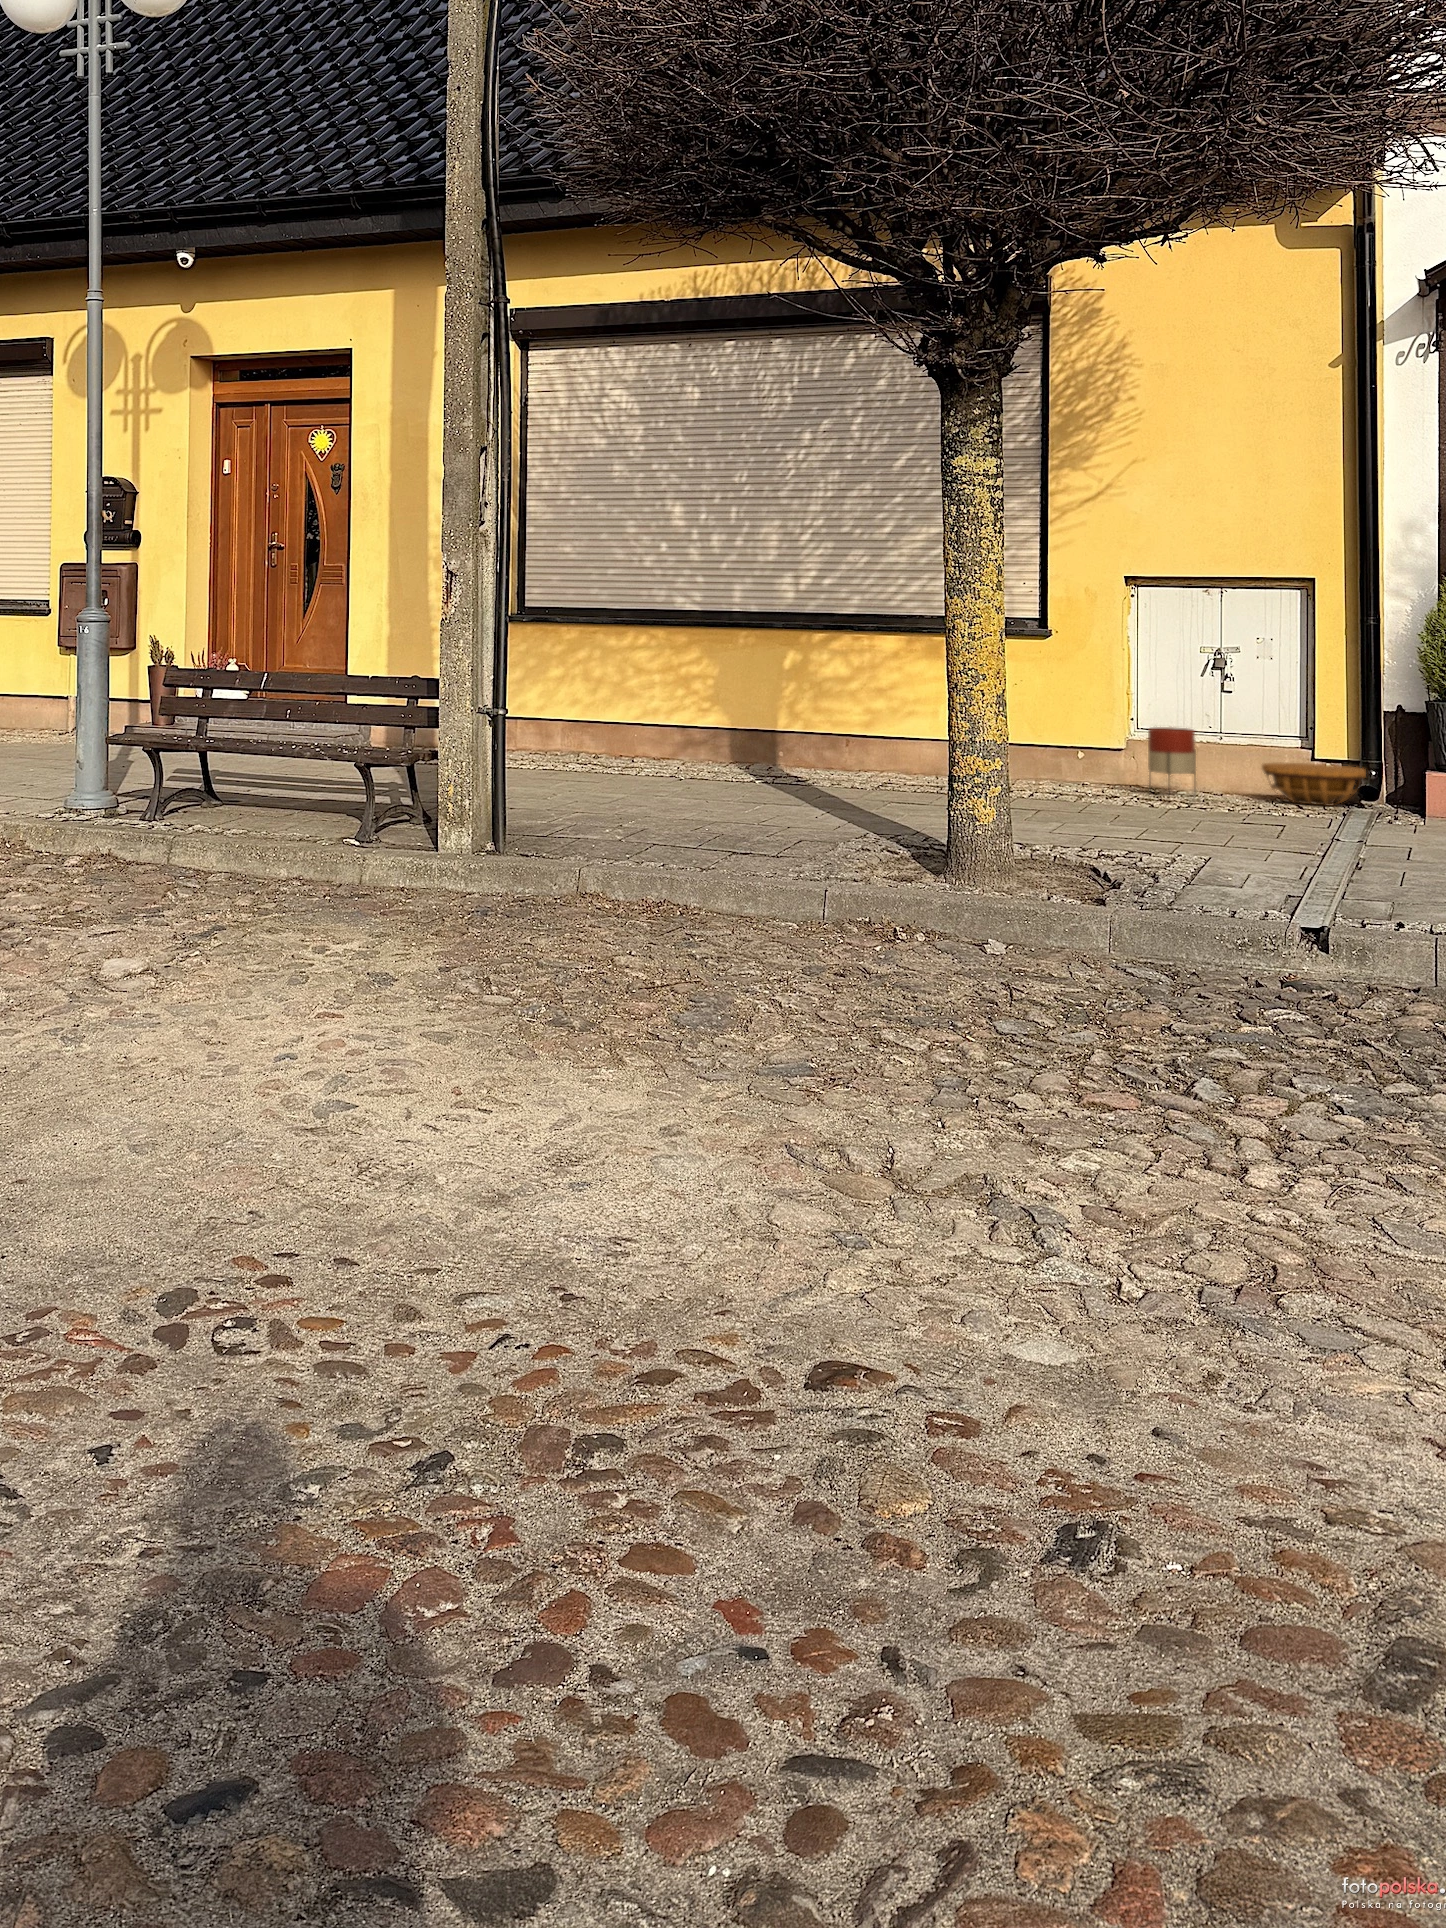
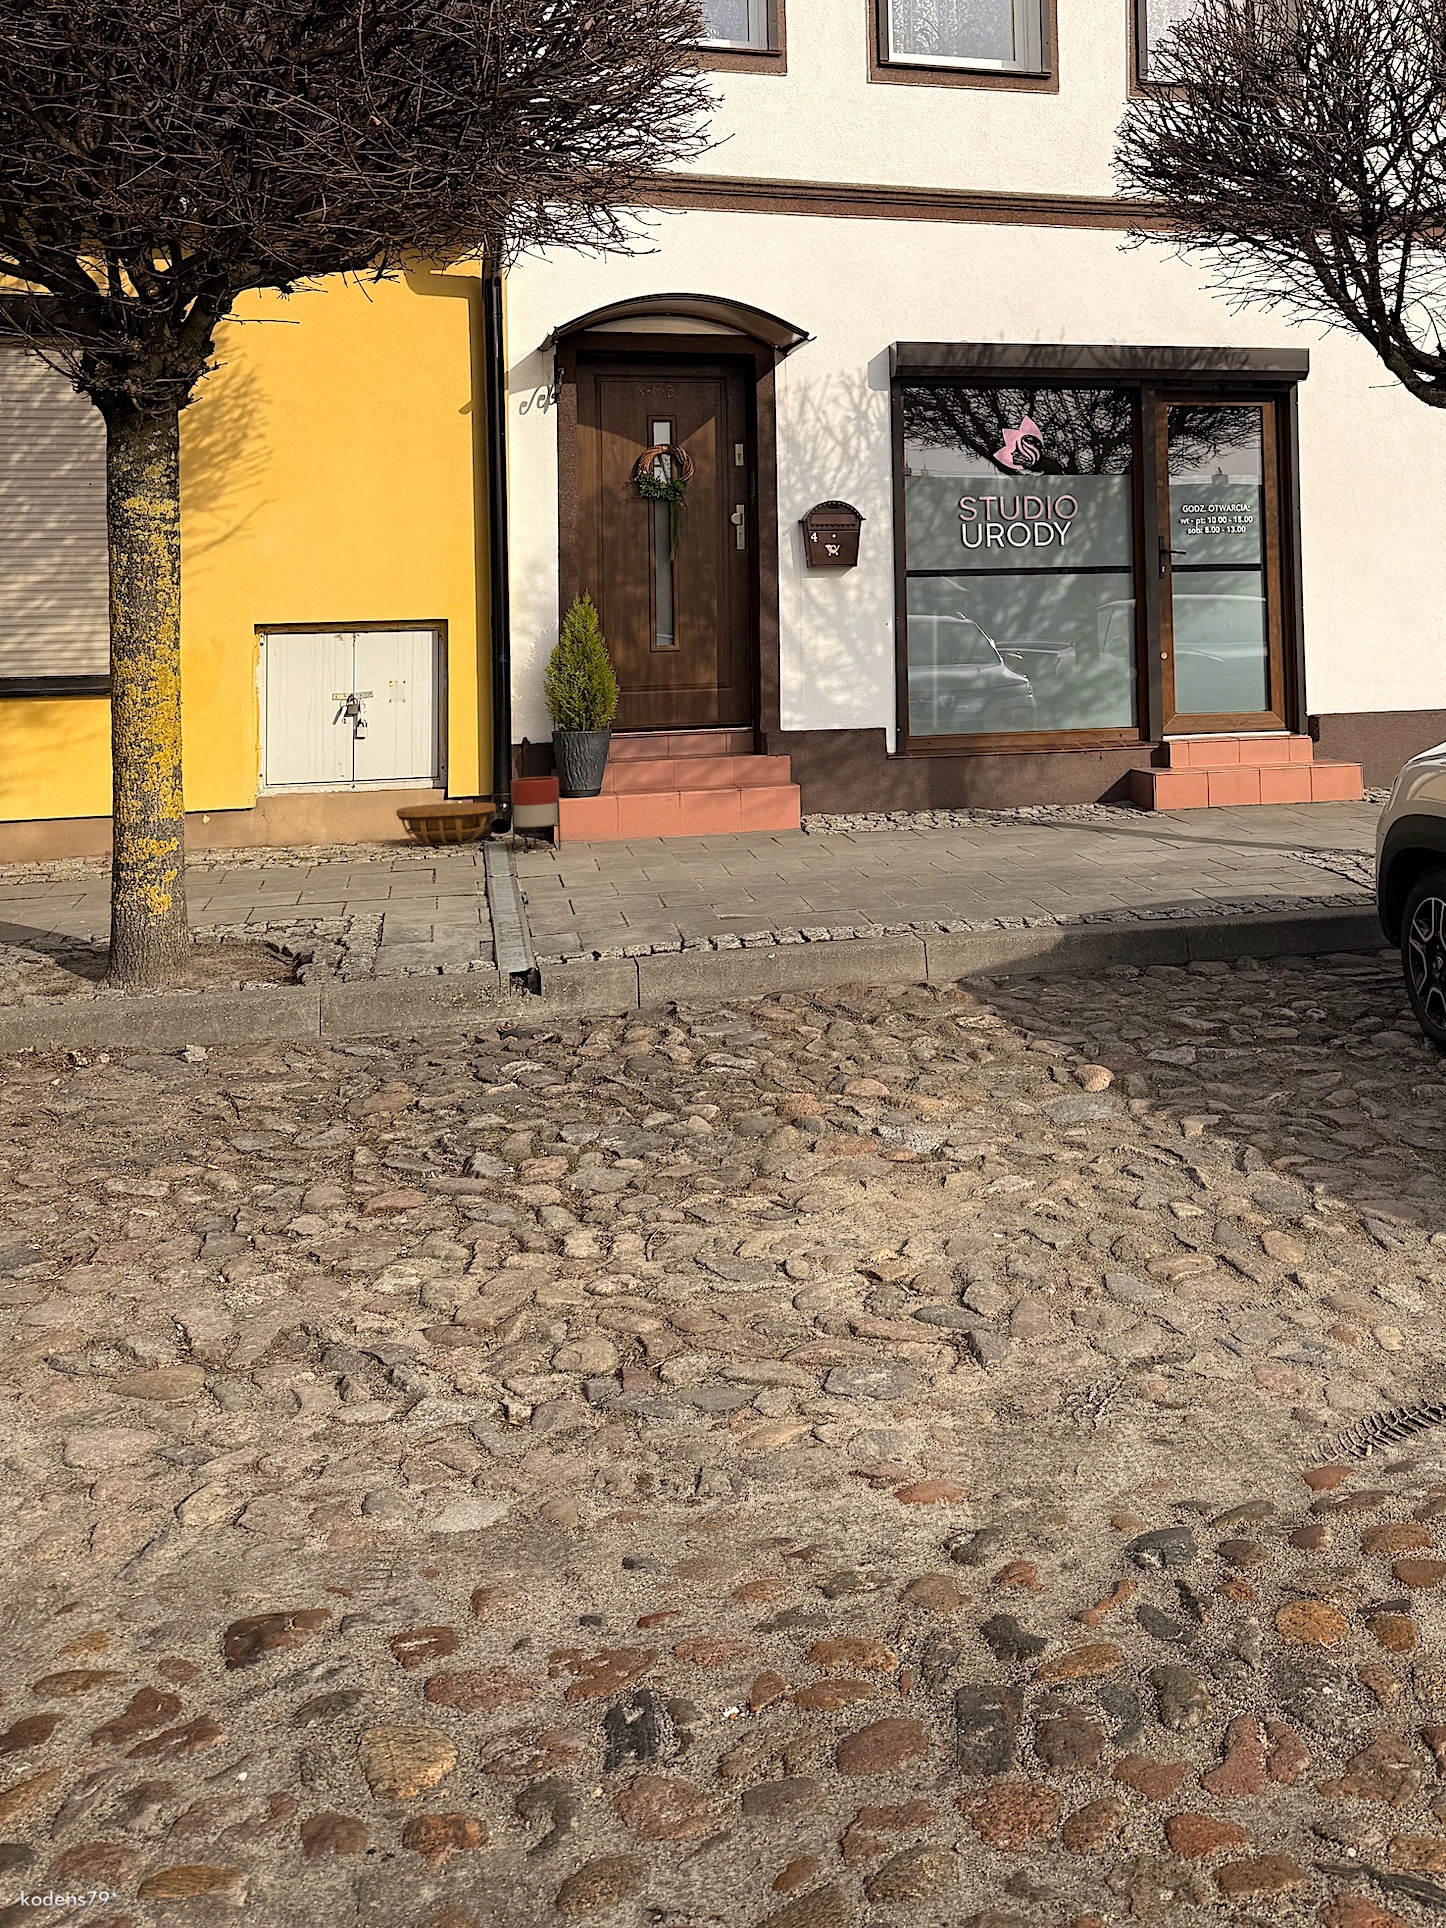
planter: present [1148,727,1196,794] -> present [511,777,561,853]

